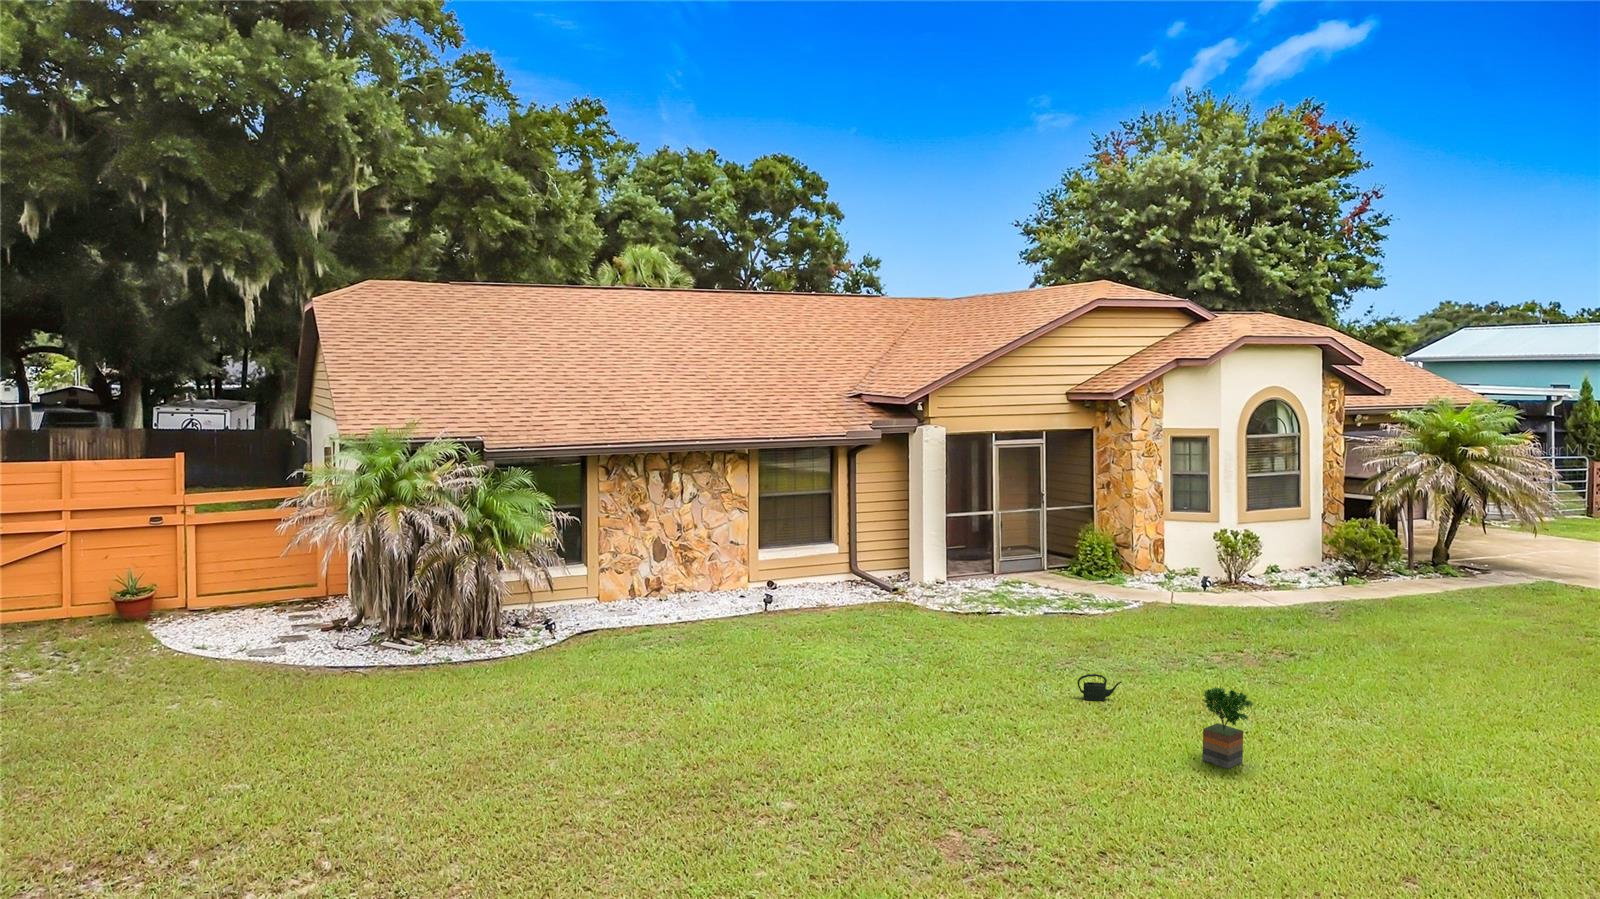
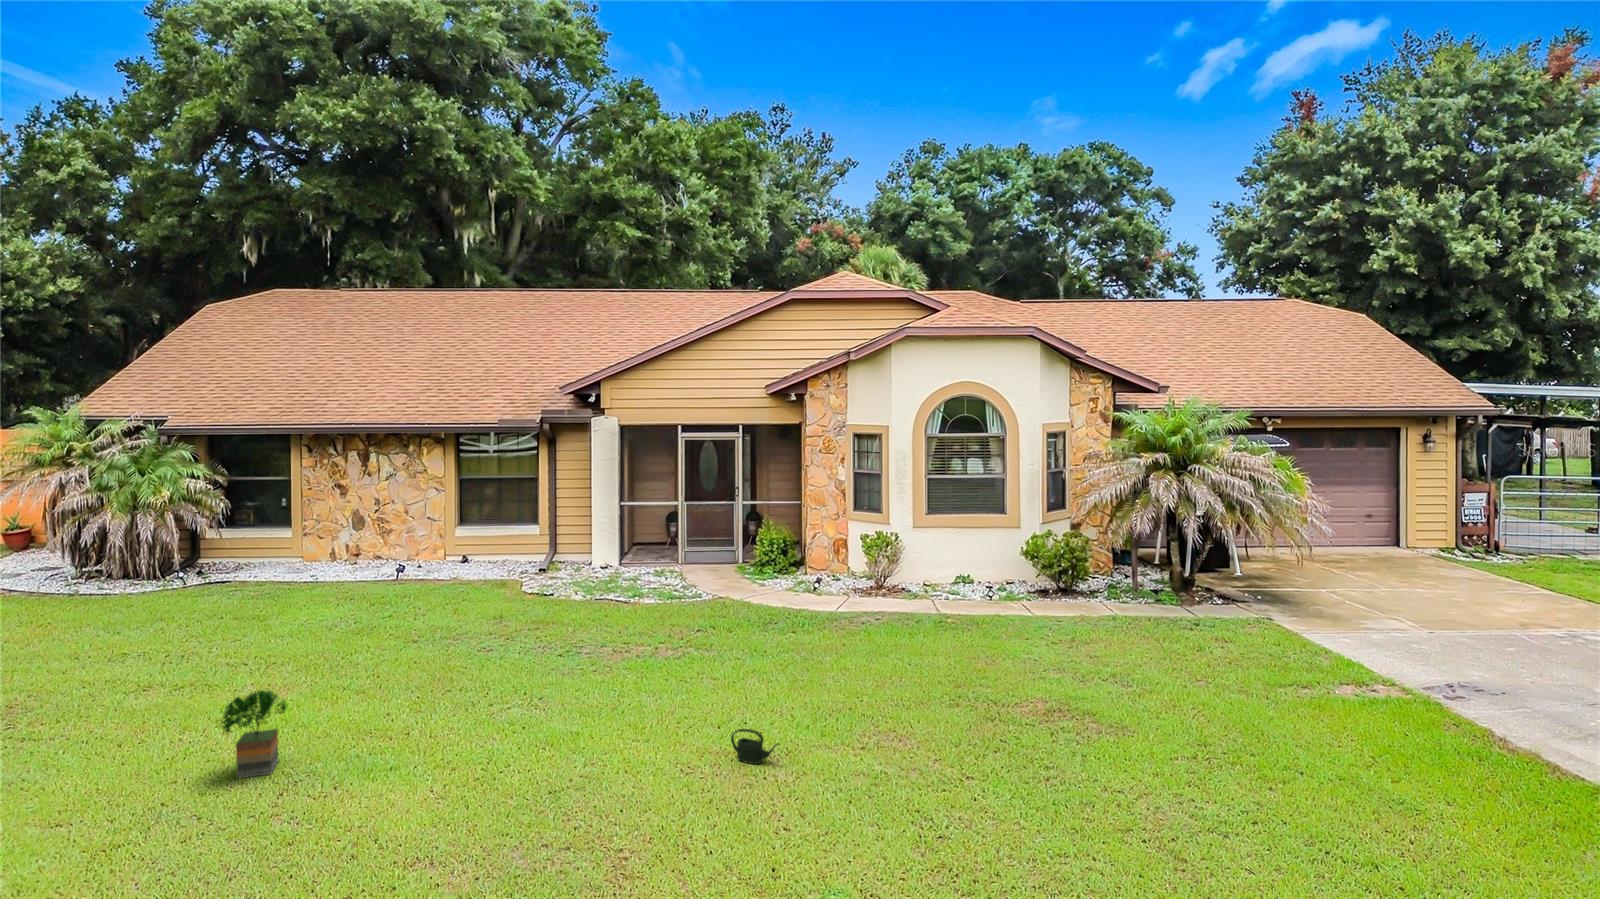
watering can: present [1077,674,1122,701] -> present [731,729,779,764]

